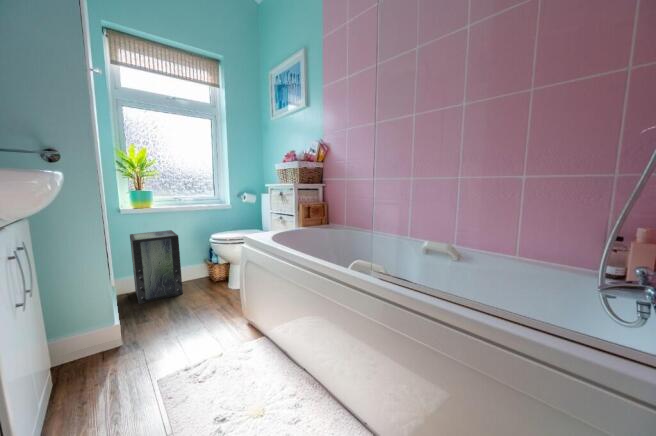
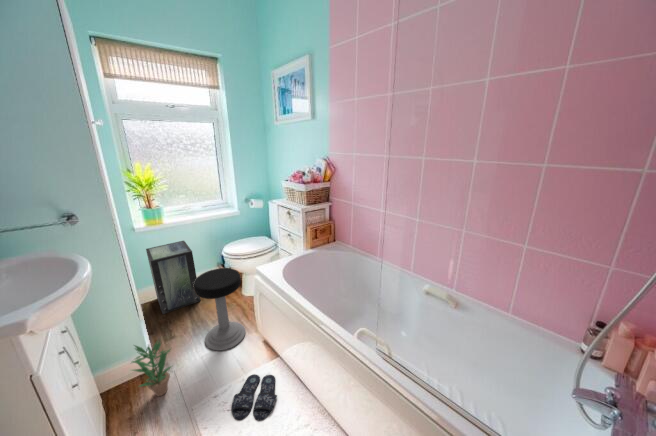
stool: none [175,243,229,331] -> present [193,268,245,350]
potted plant: none [90,293,143,370] -> present [132,341,171,396]
slippers: none [205,350,260,390] -> present [232,374,277,421]

